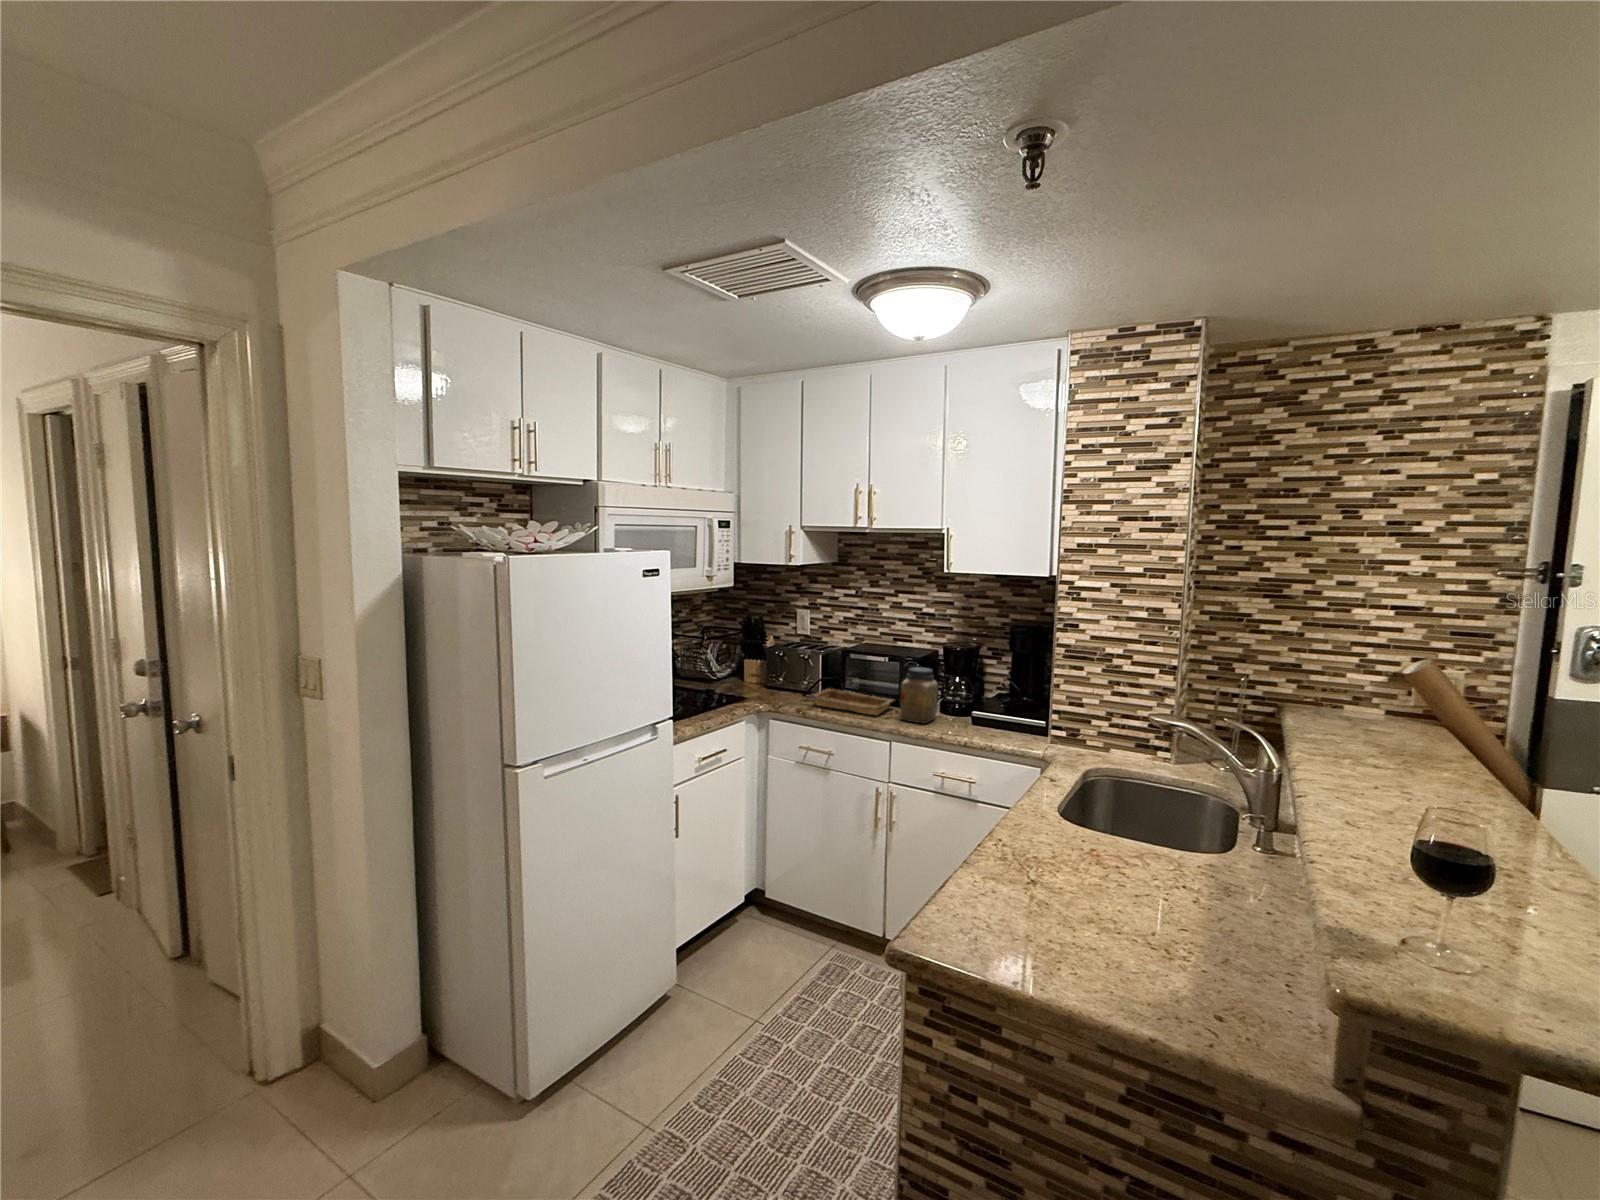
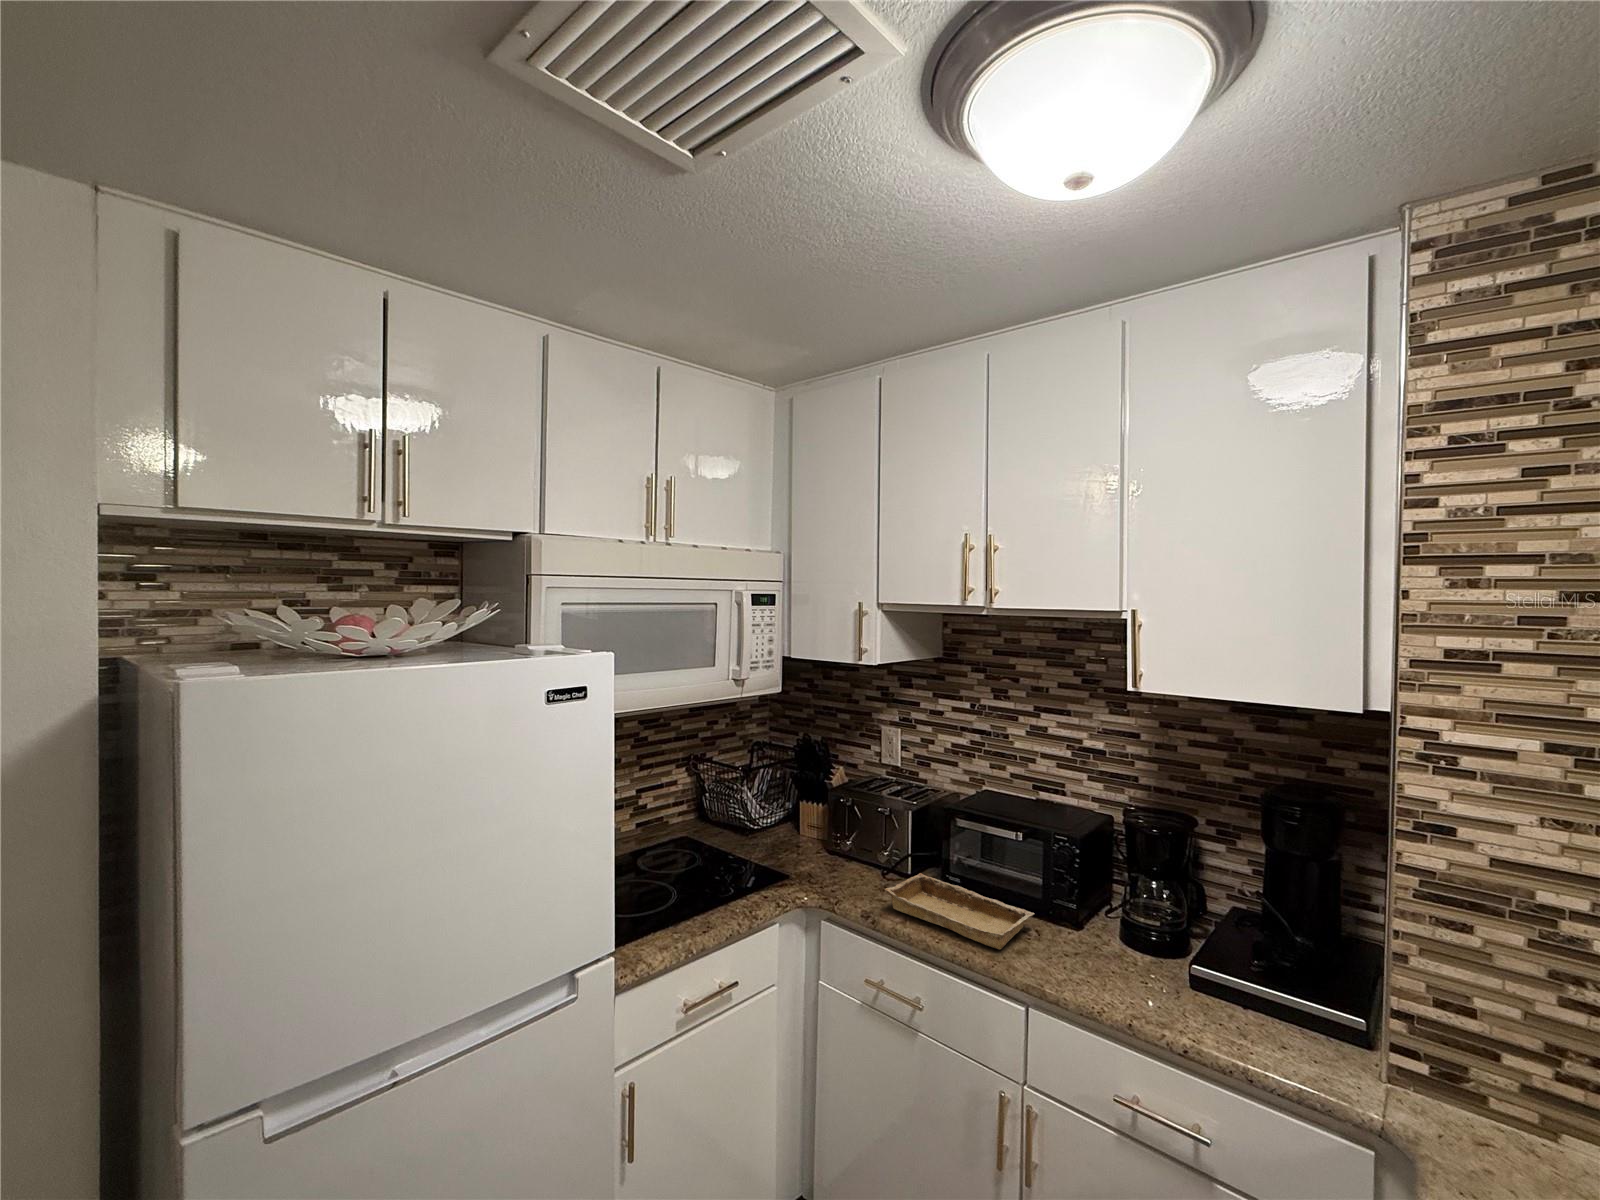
jar: present [900,667,938,723] -> none [1044,865,1118,985]

